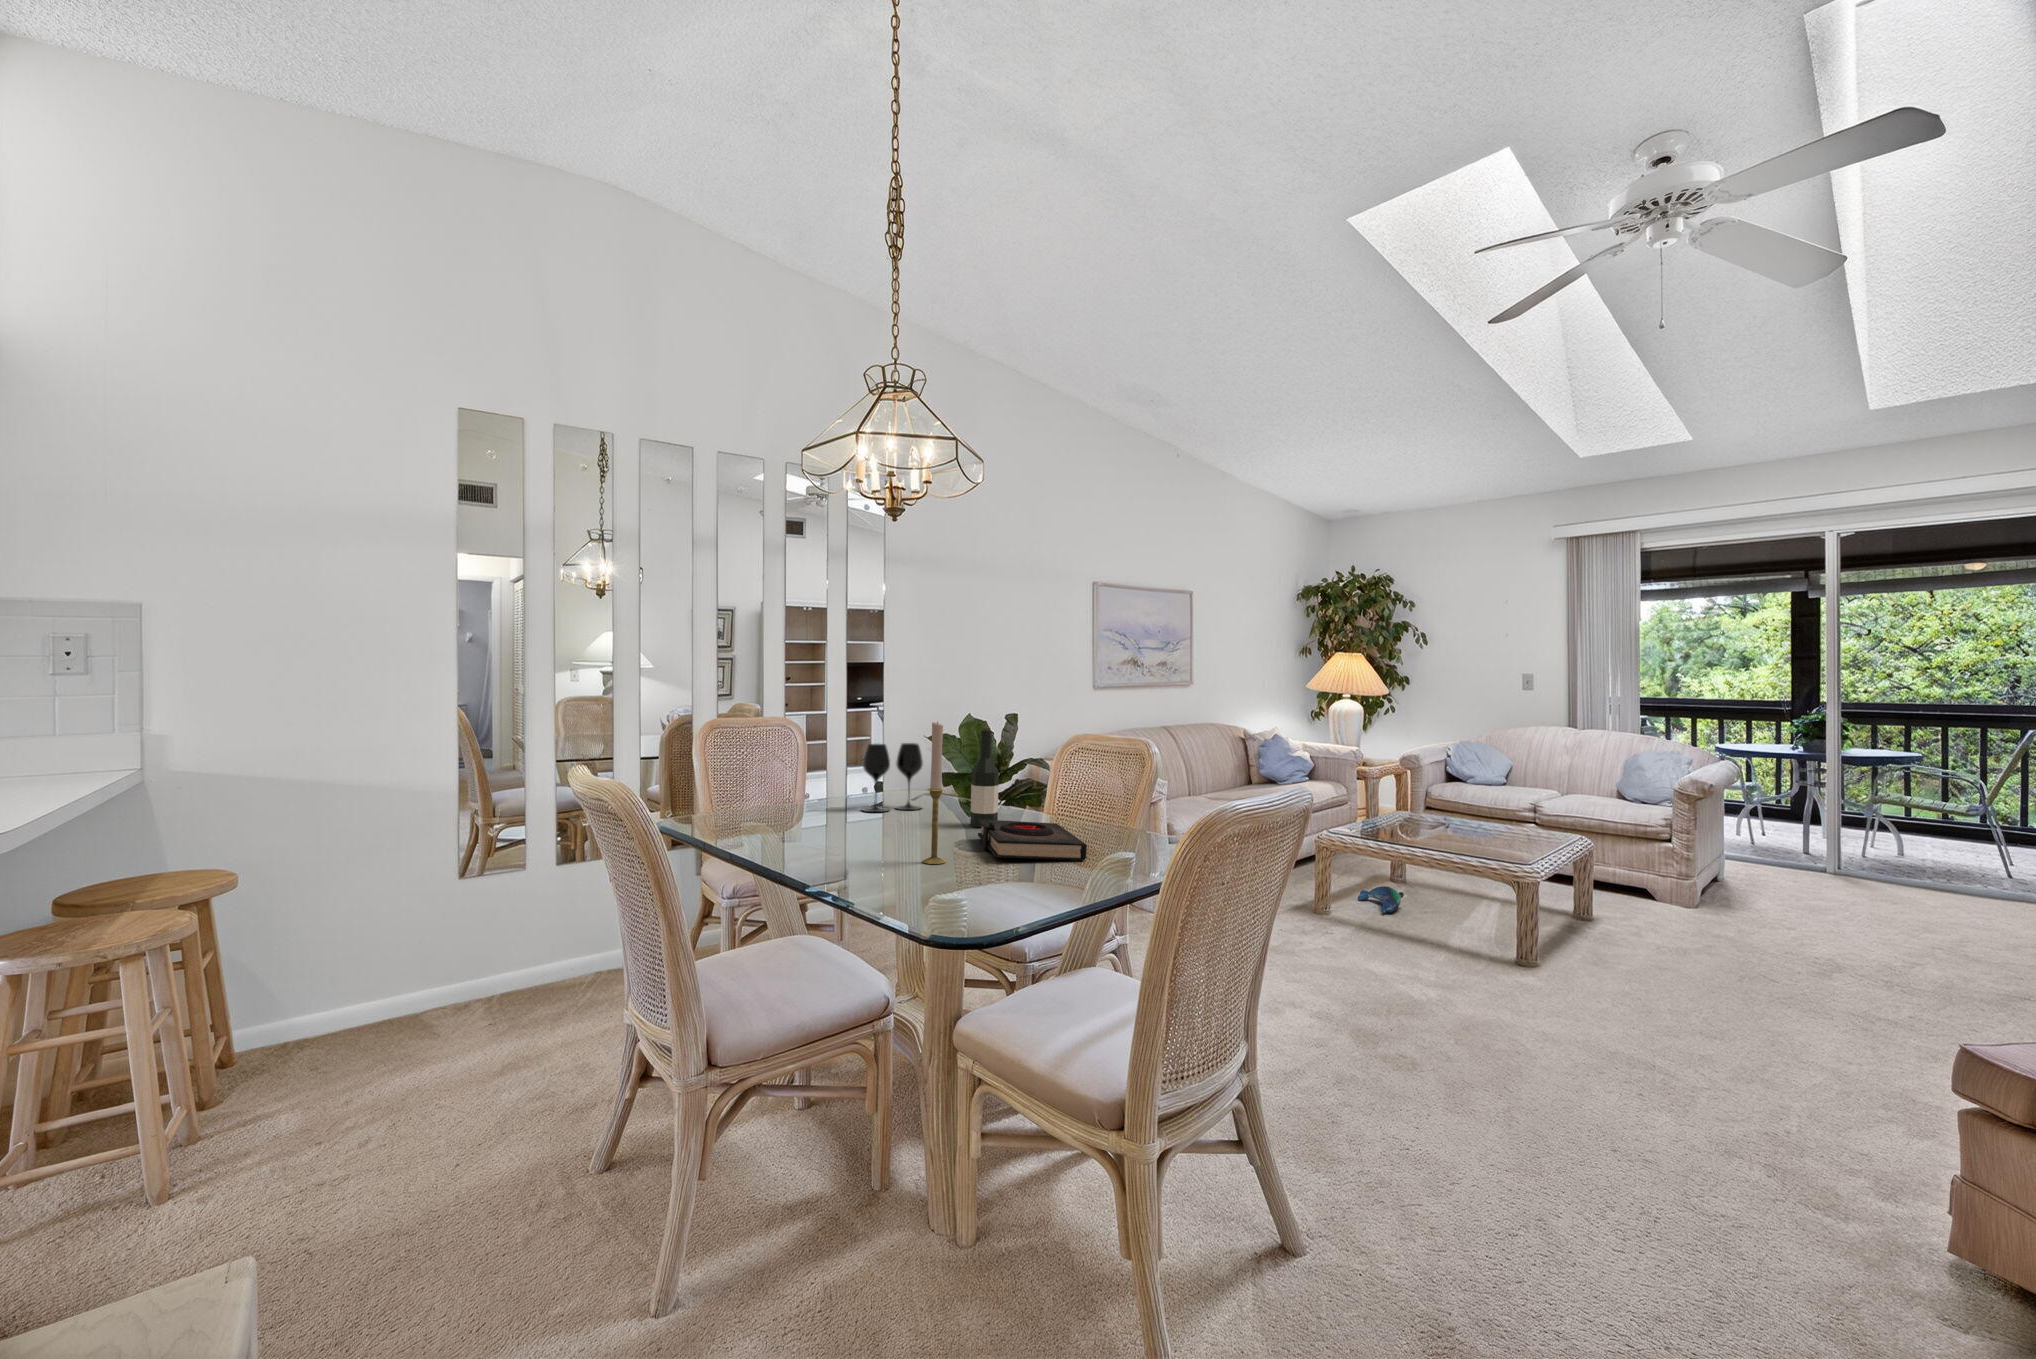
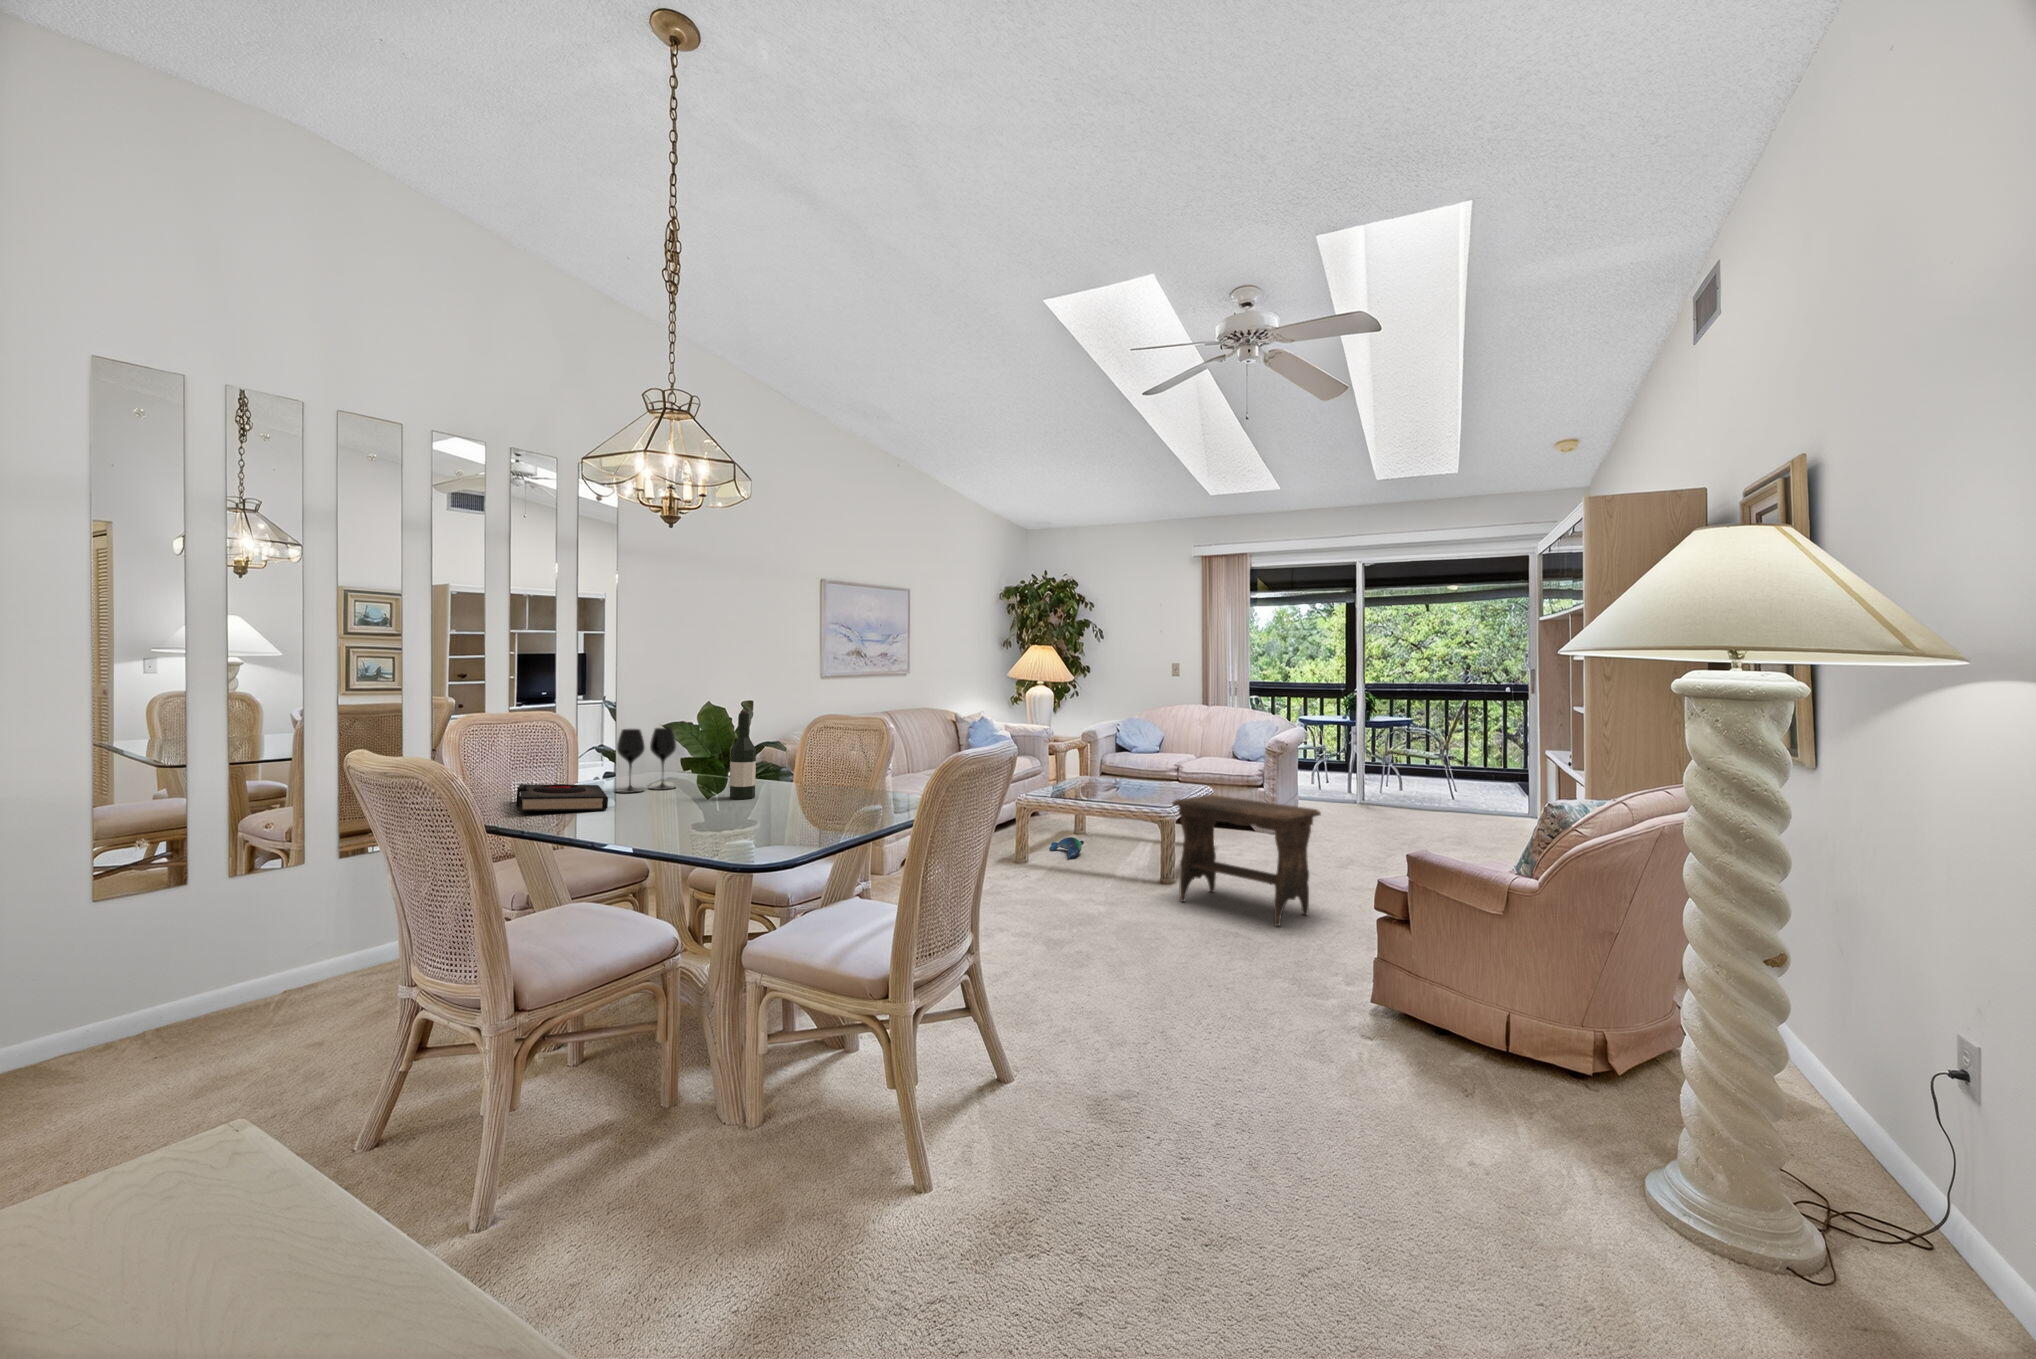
candlestick: present [922,722,946,864] -> none [698,704,721,827]
book: present [978,819,1087,860] -> present [516,784,608,811]
footstool: none [1535,851,1791,1055] -> present [1172,795,1321,926]

